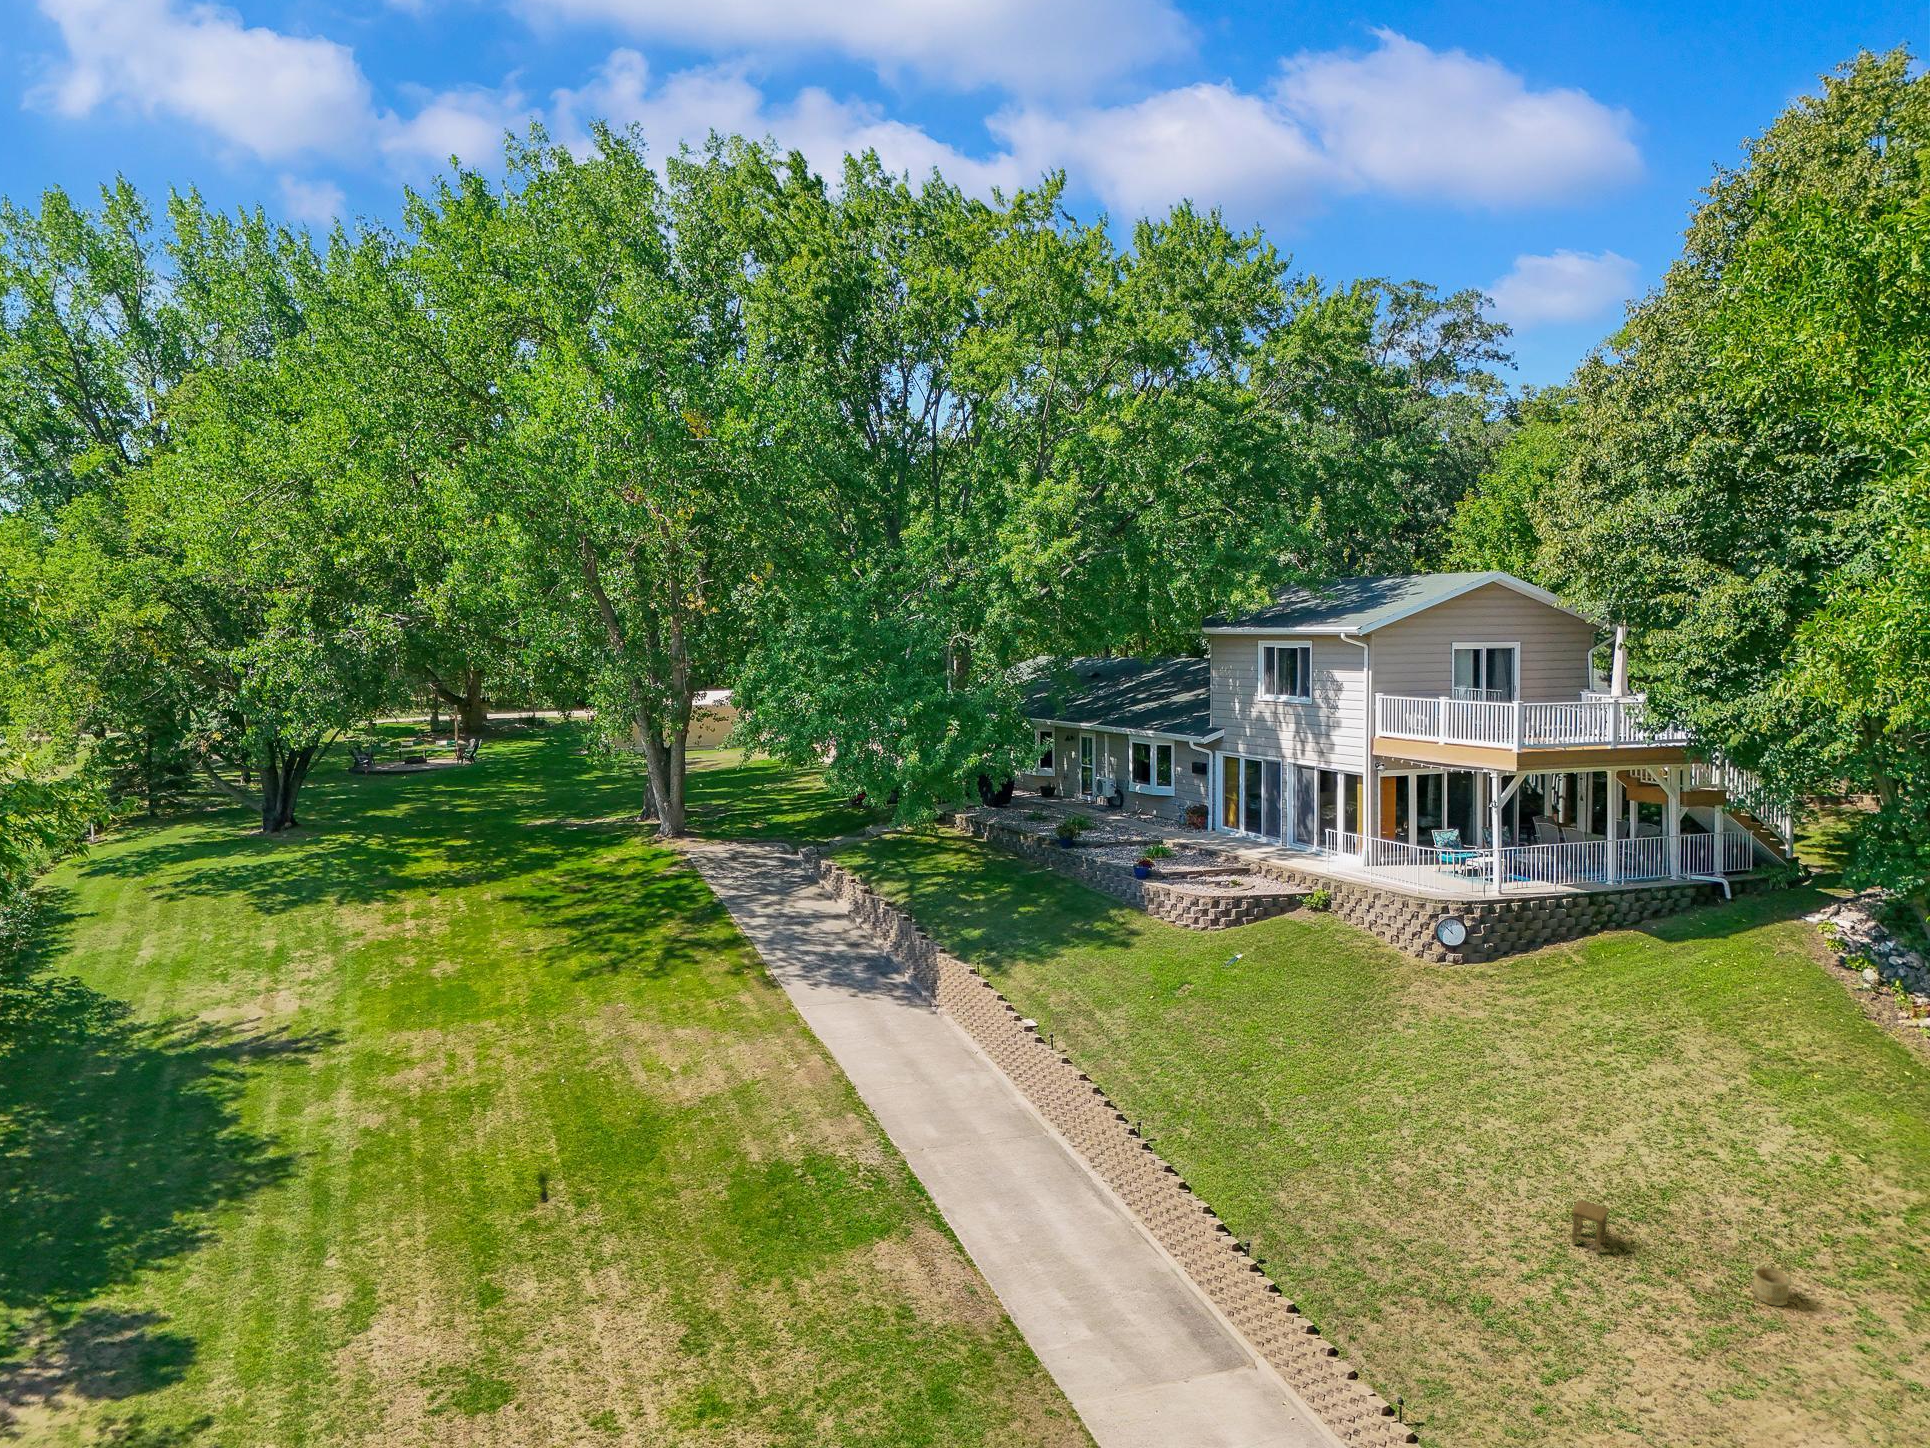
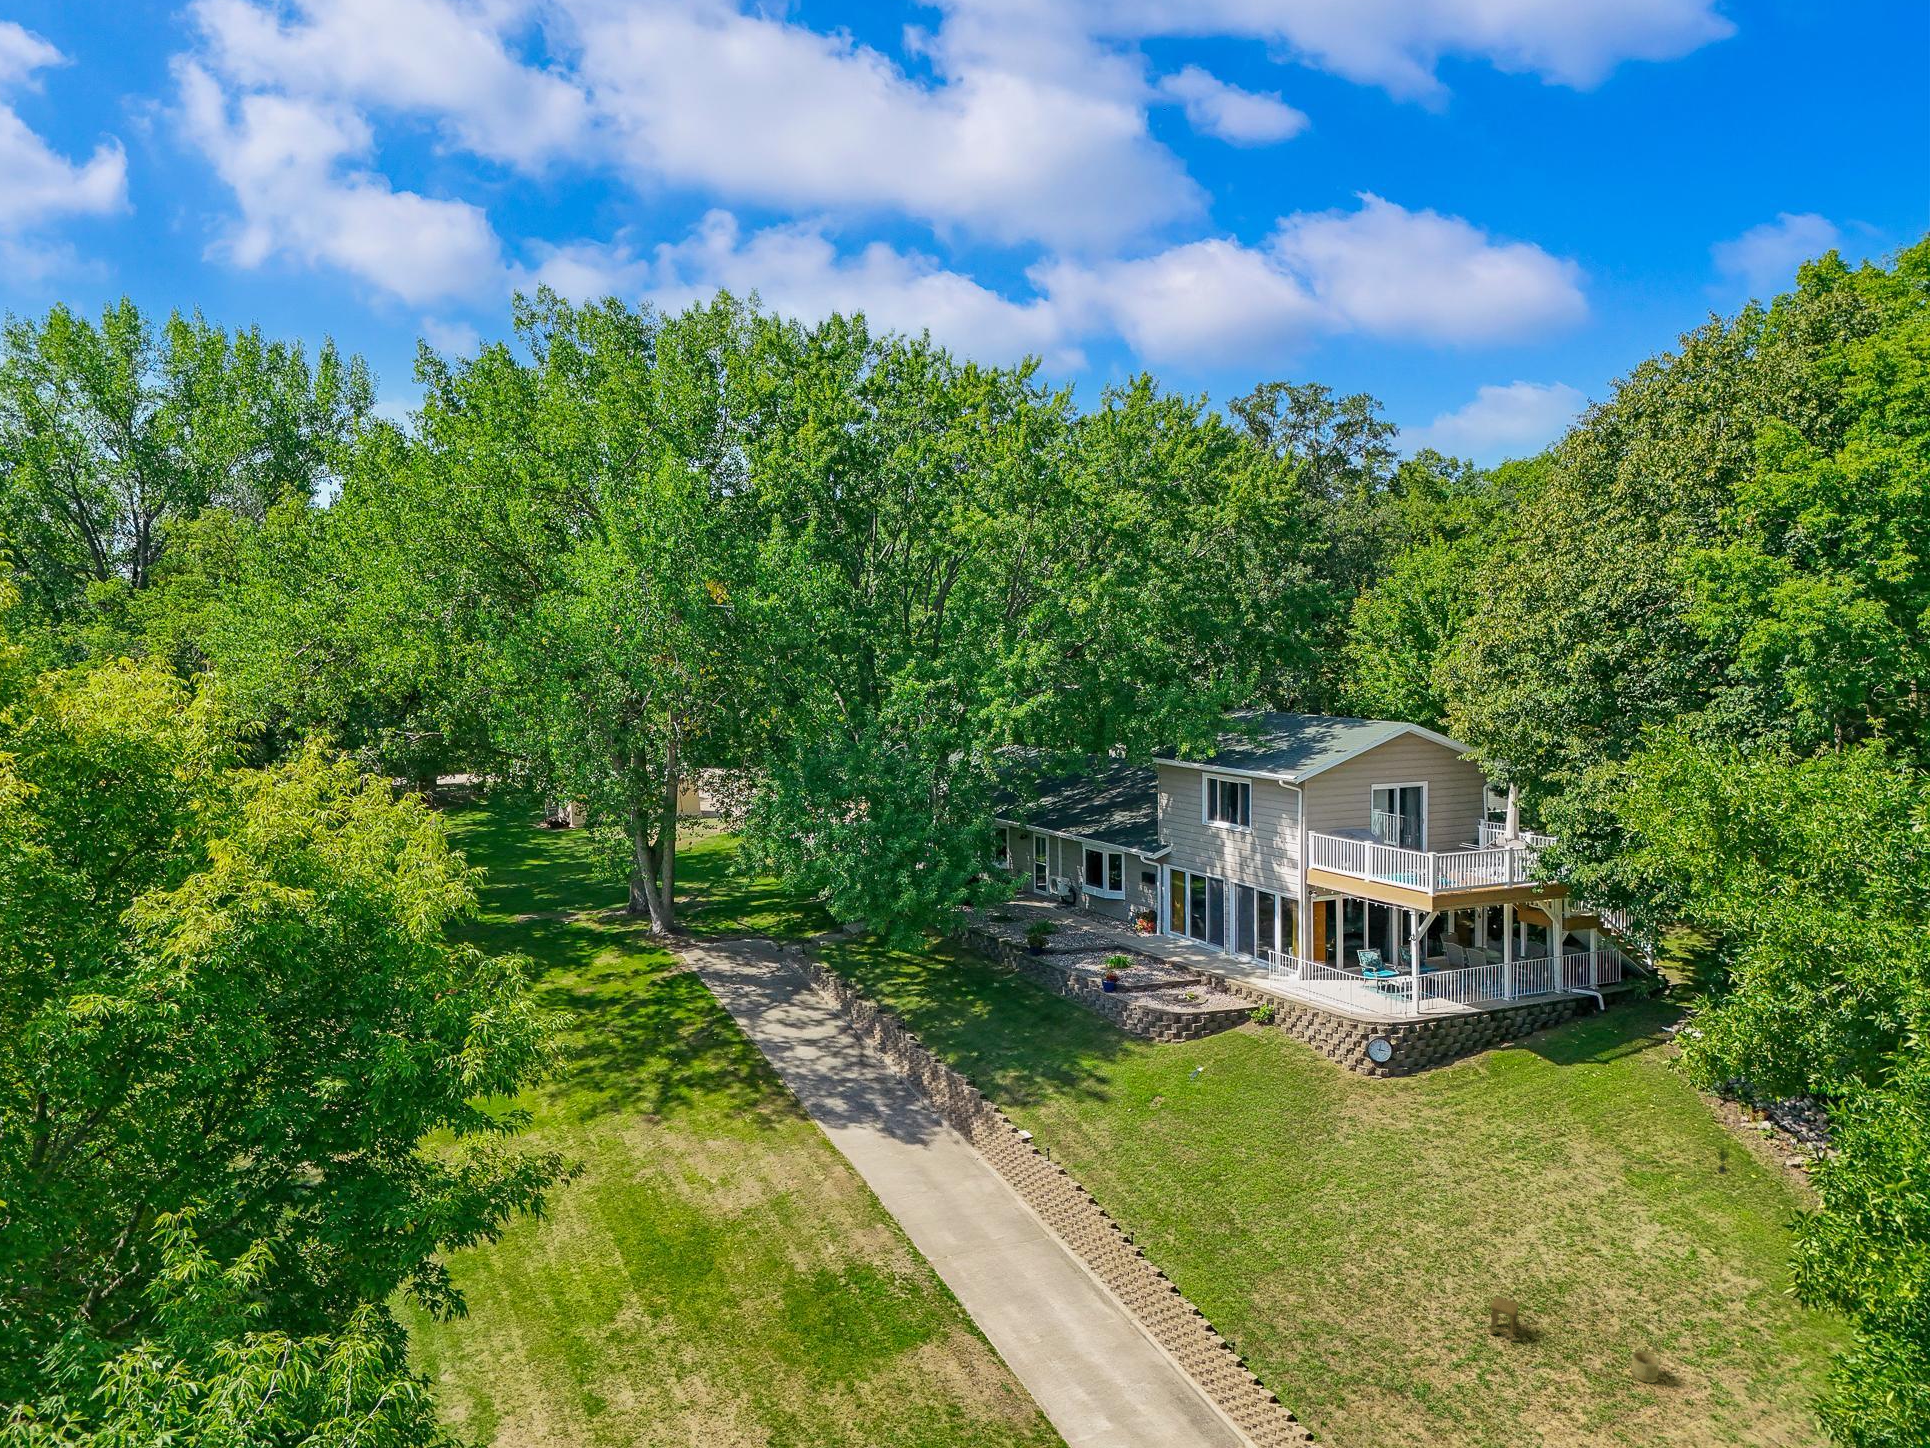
potted plant: present [536,1168,550,1202] -> present [1717,1147,1729,1174]

